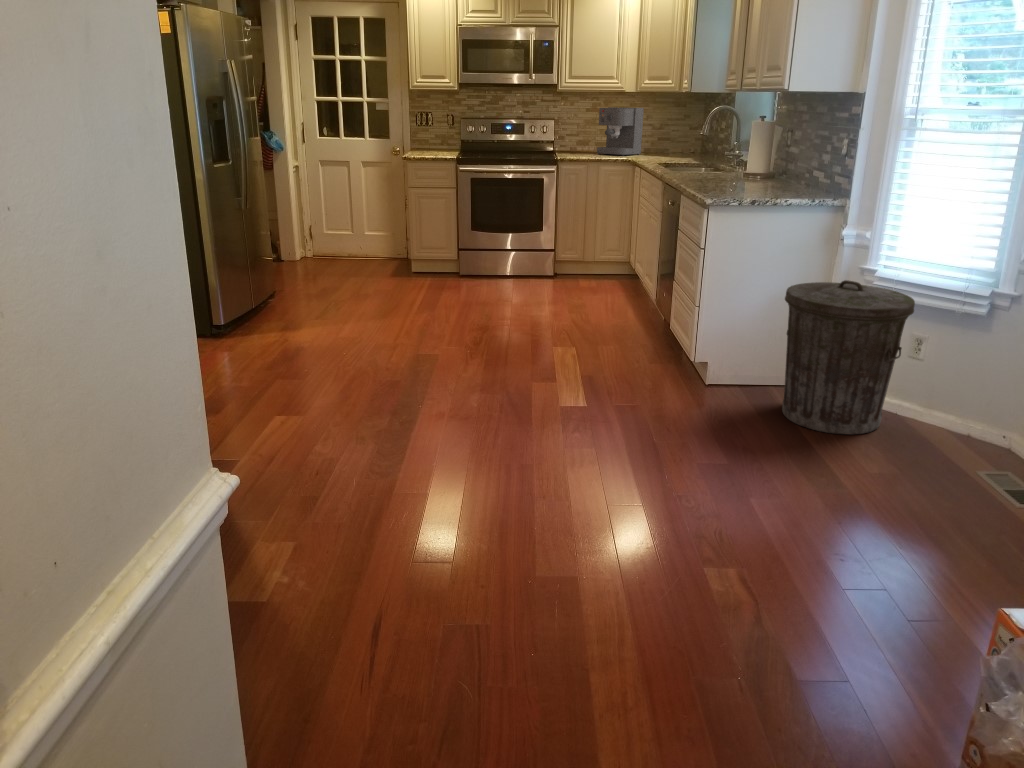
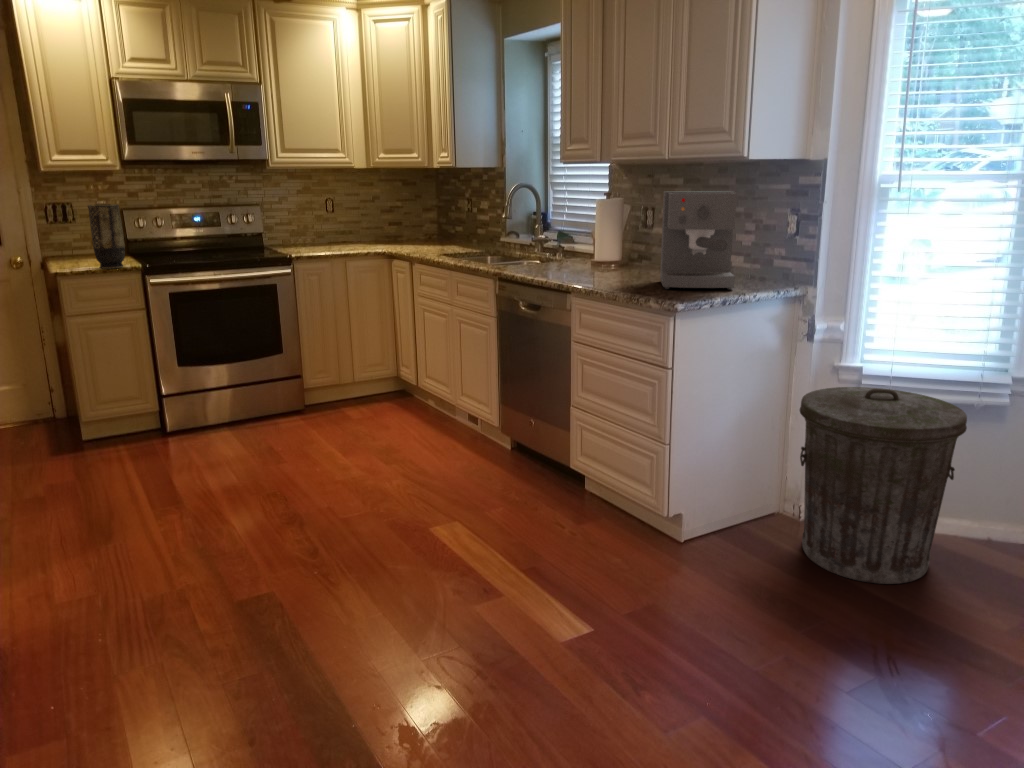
coffee maker: present [597,107,644,156] -> present [660,191,737,290]
vase: none [428,114,447,157] -> present [88,204,125,269]

